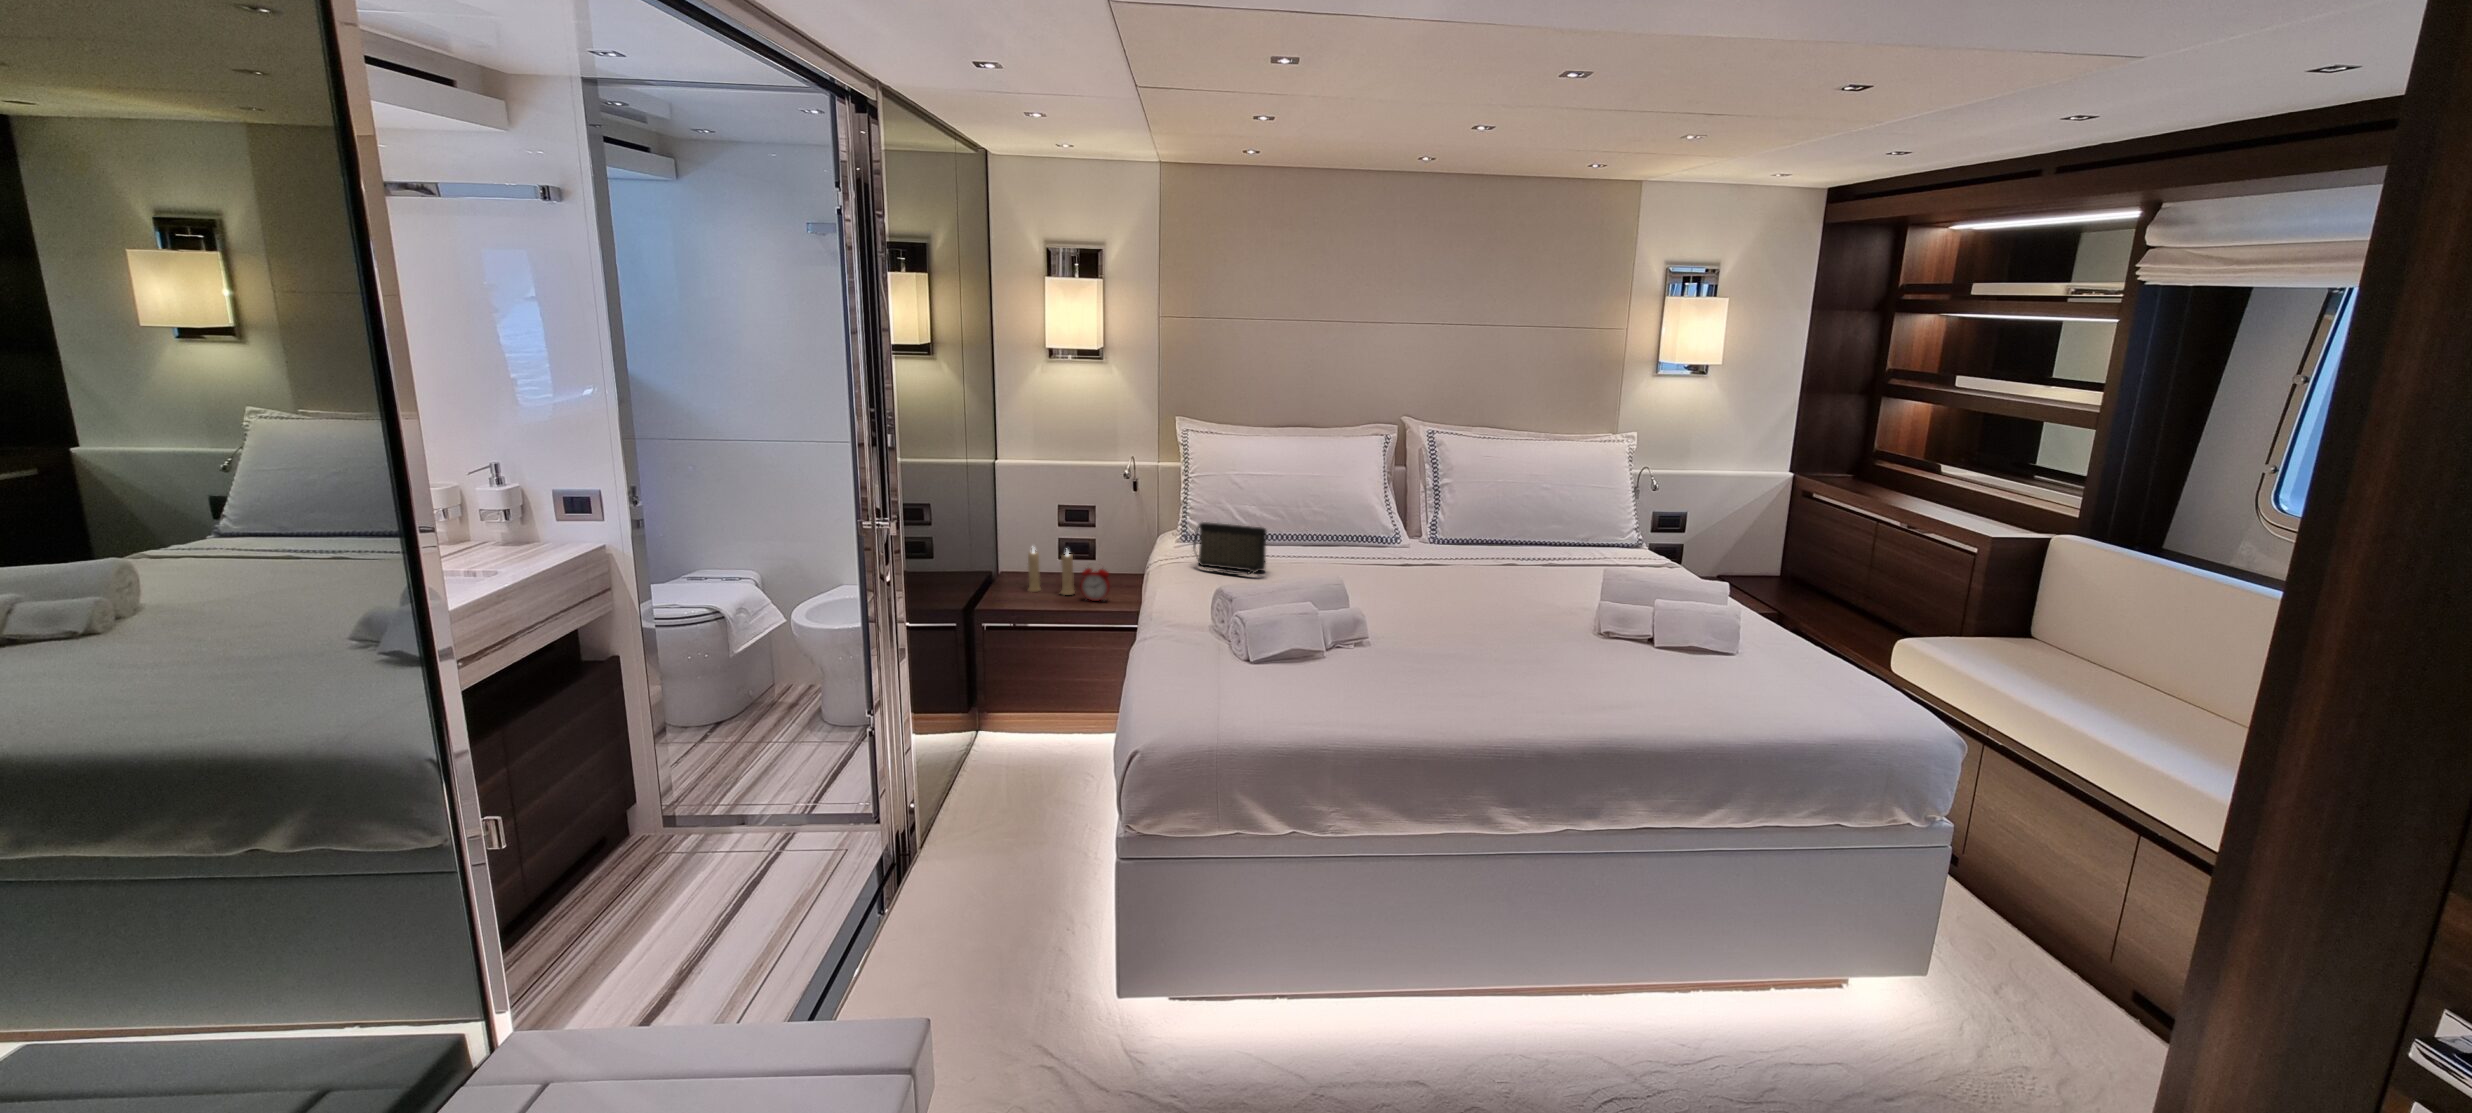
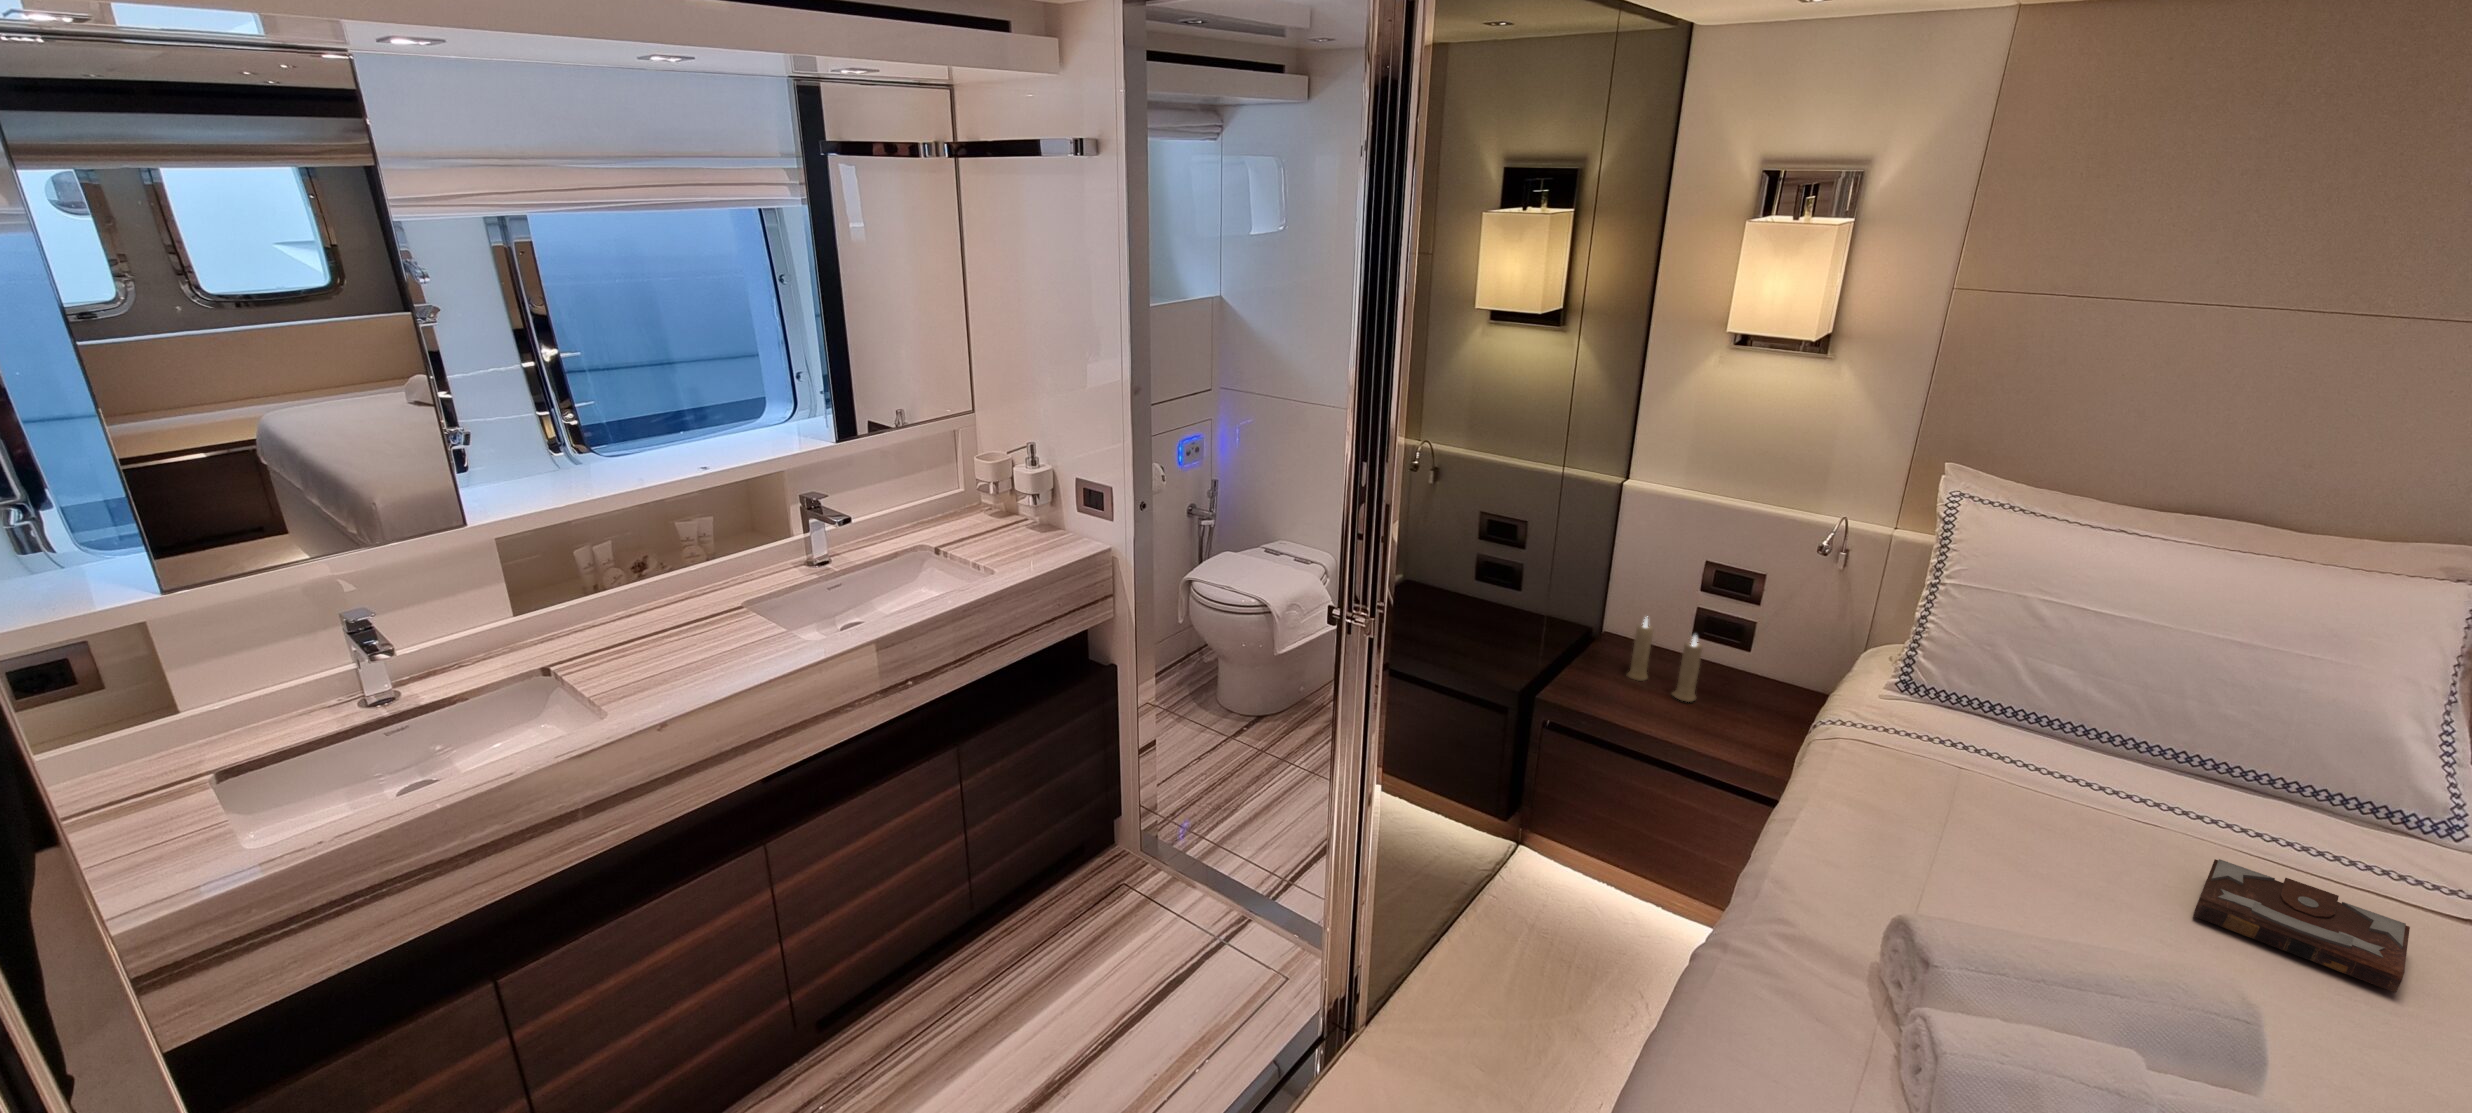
handbag: present [1193,522,1267,575] -> none [1906,669,2075,797]
alarm clock: present [1081,568,1110,601] -> none [1703,668,1753,730]
book: none [1328,572,1396,600] -> present [2193,859,2410,993]

